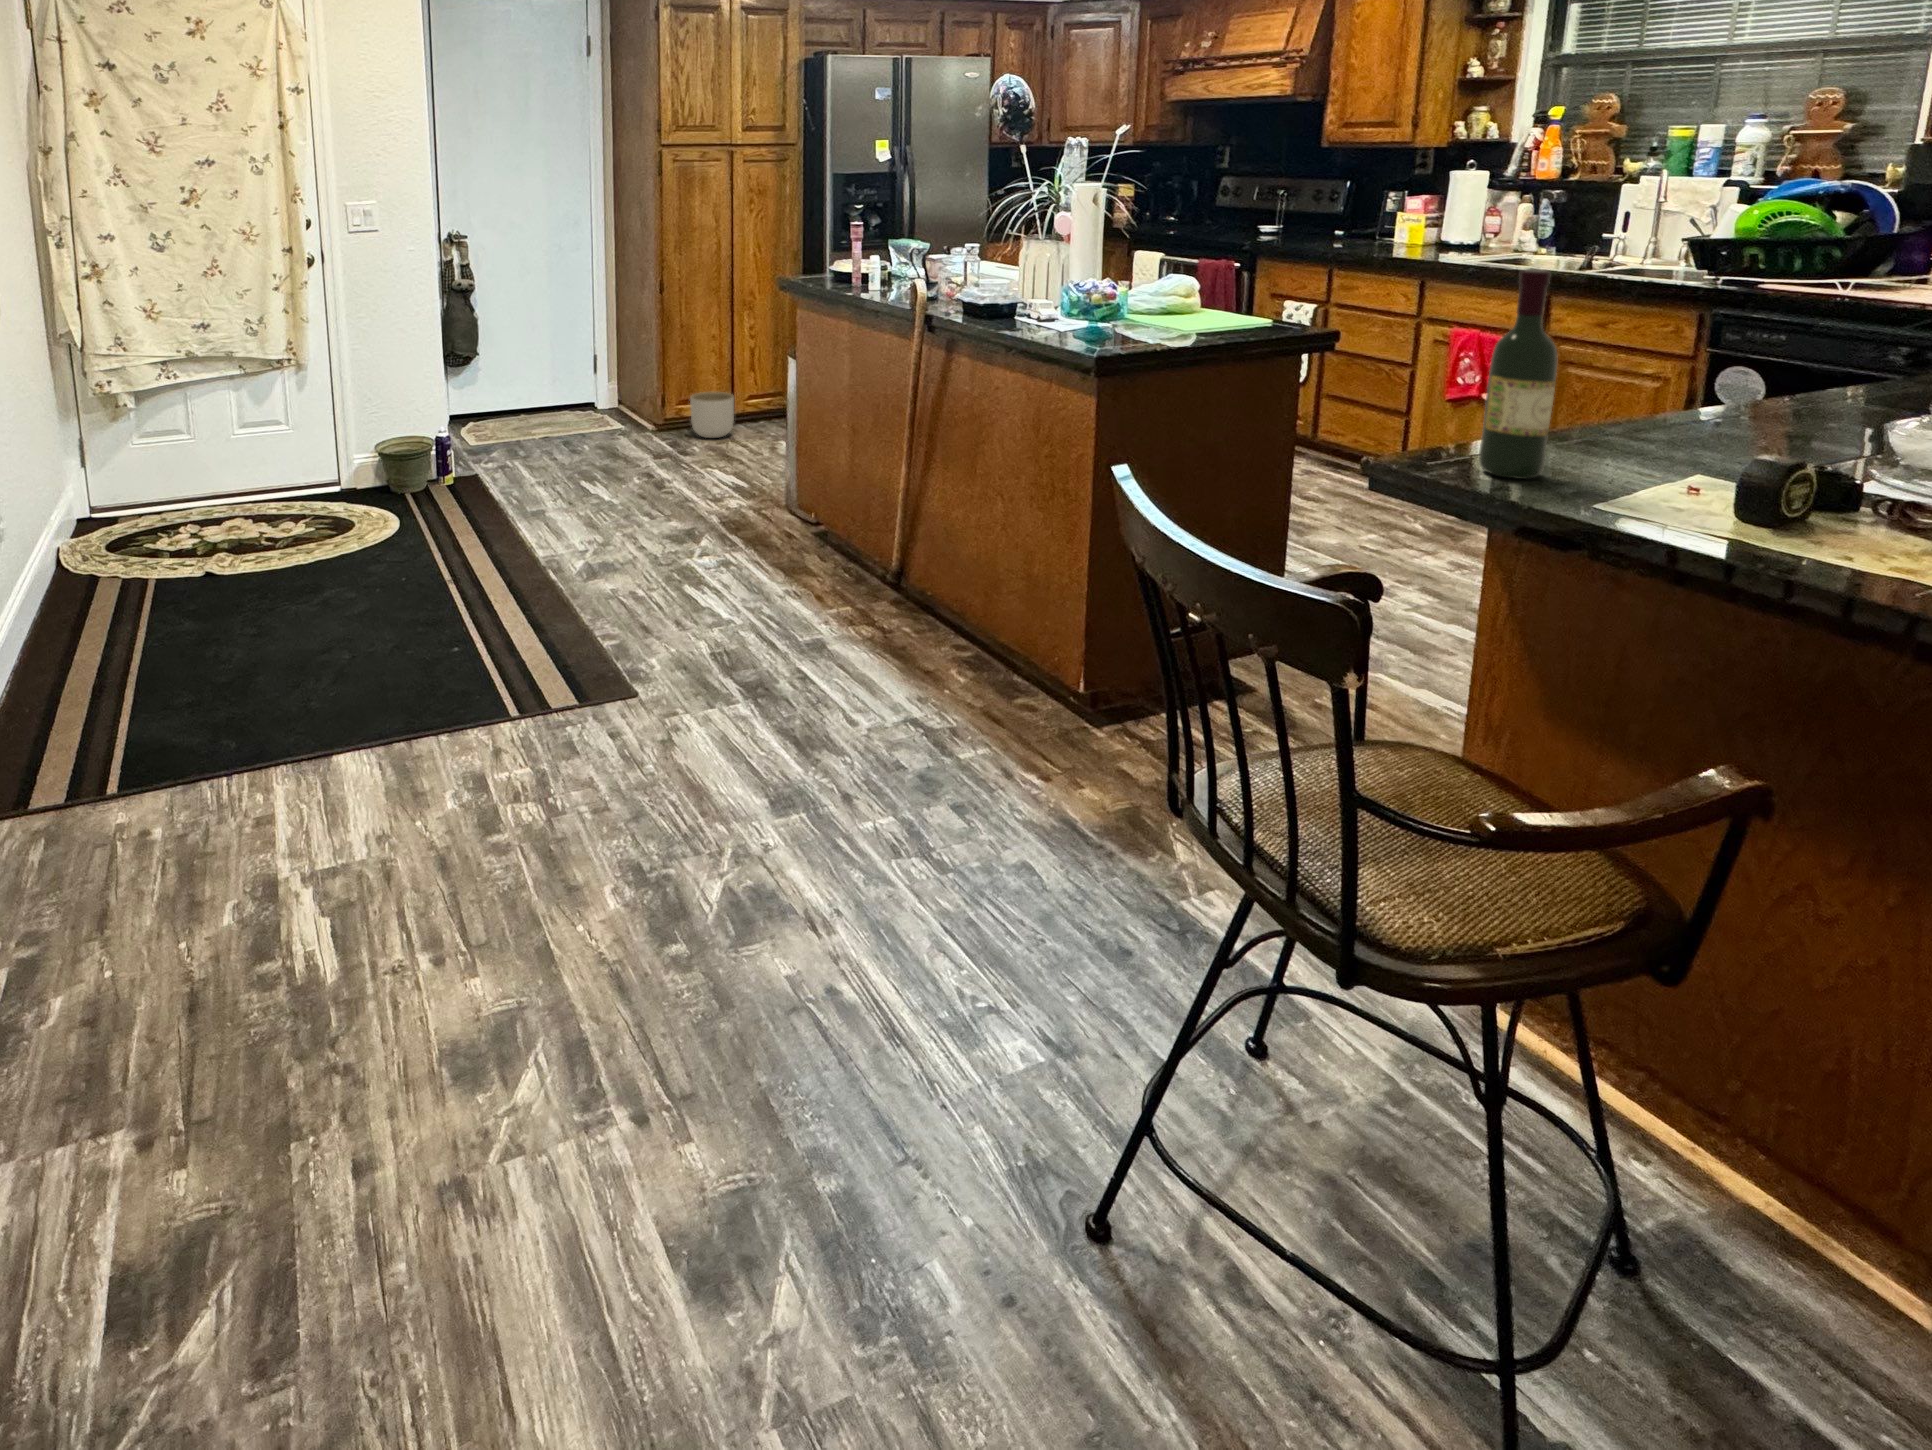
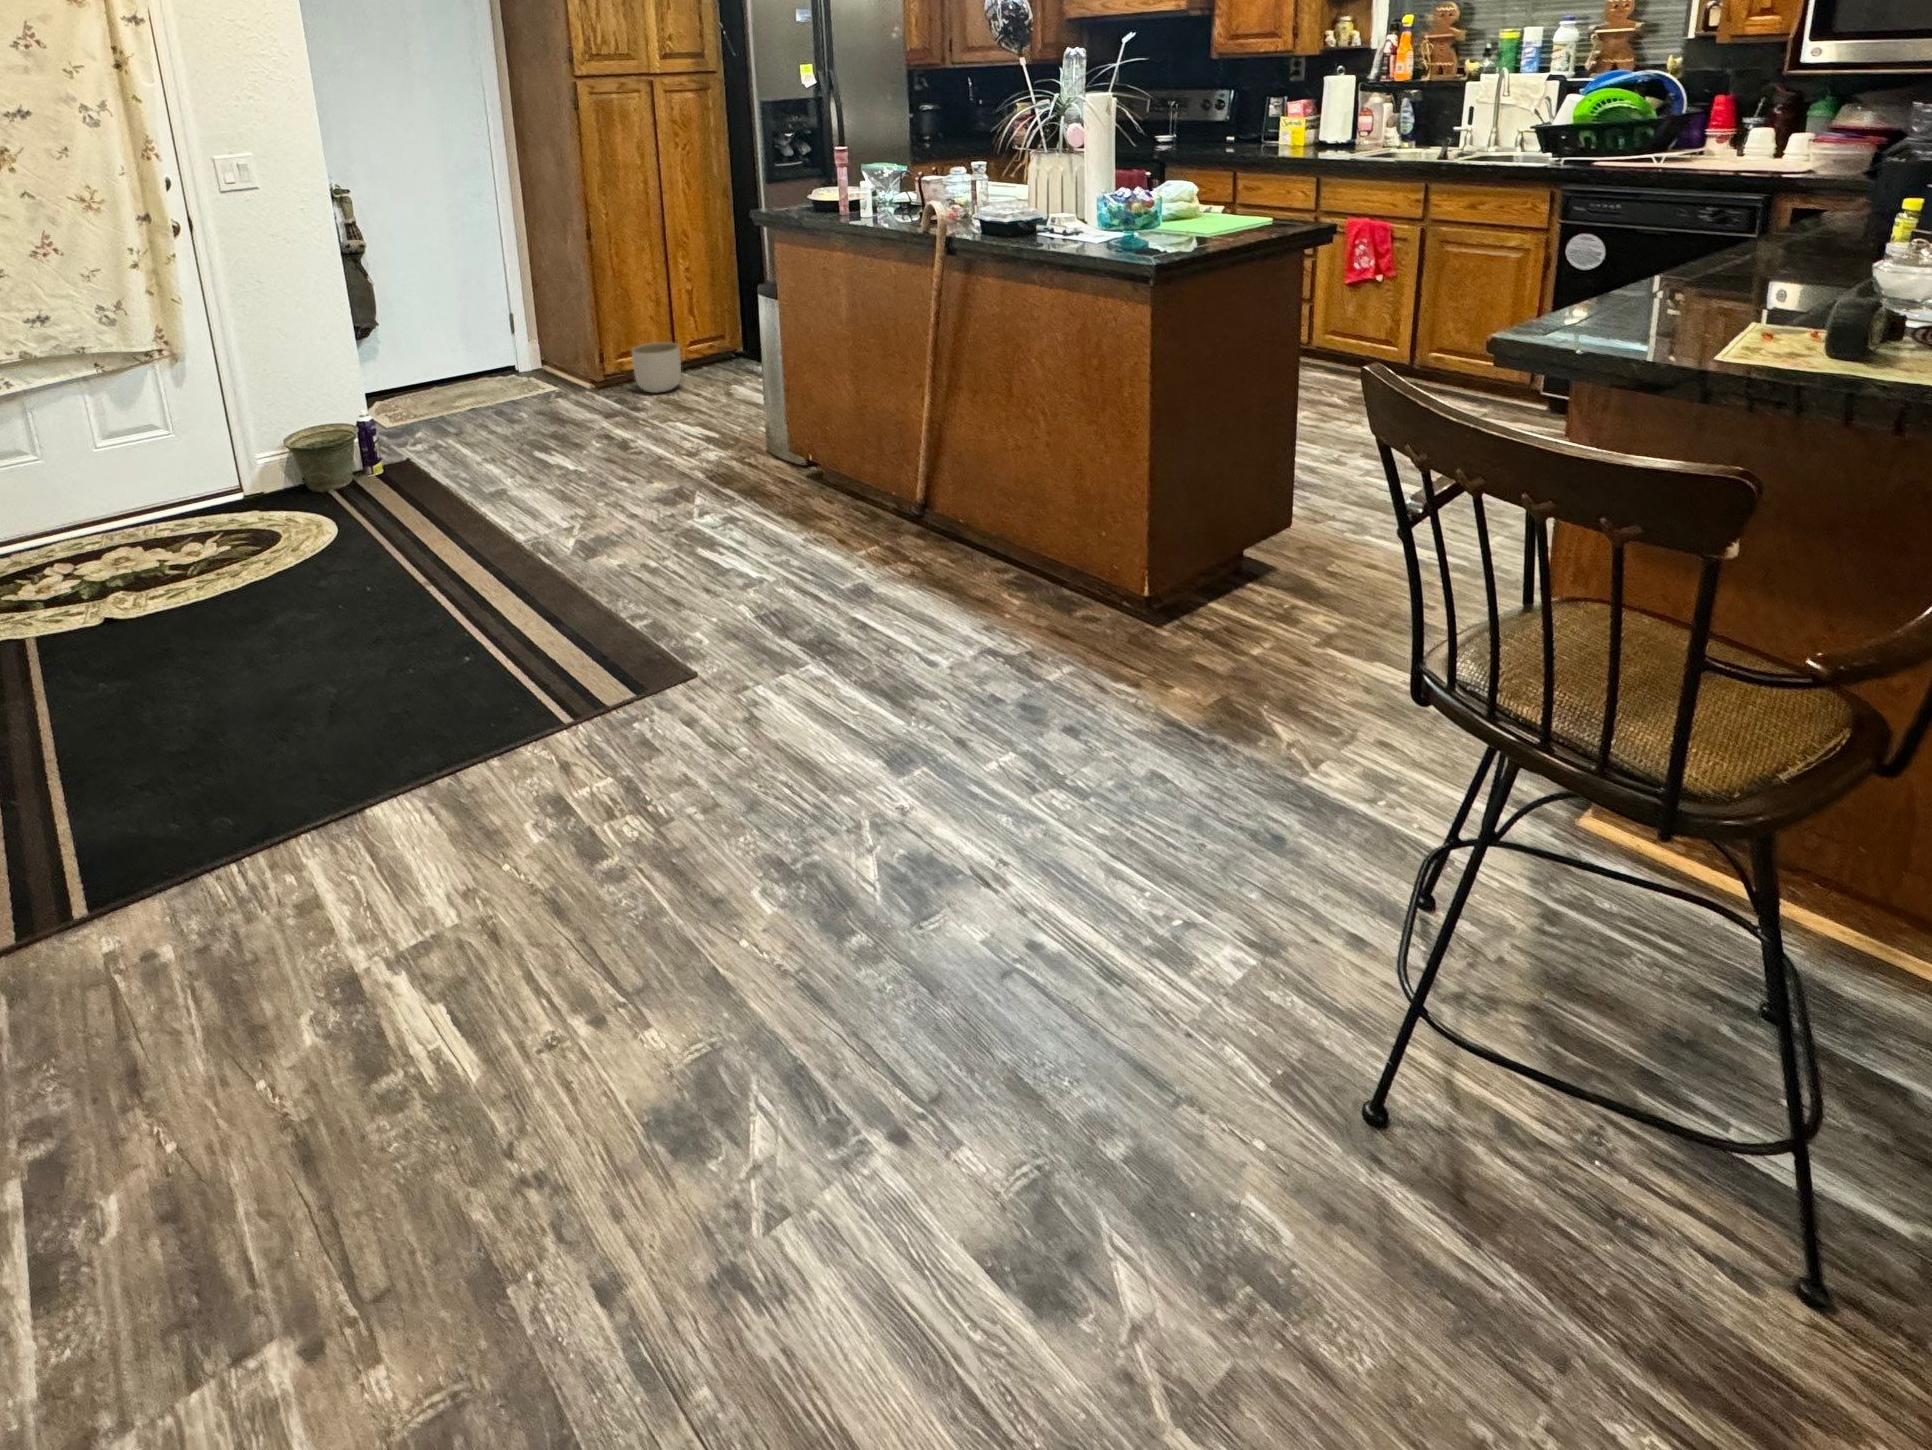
wine bottle: present [1479,269,1557,479] -> none [1579,150,1649,344]

